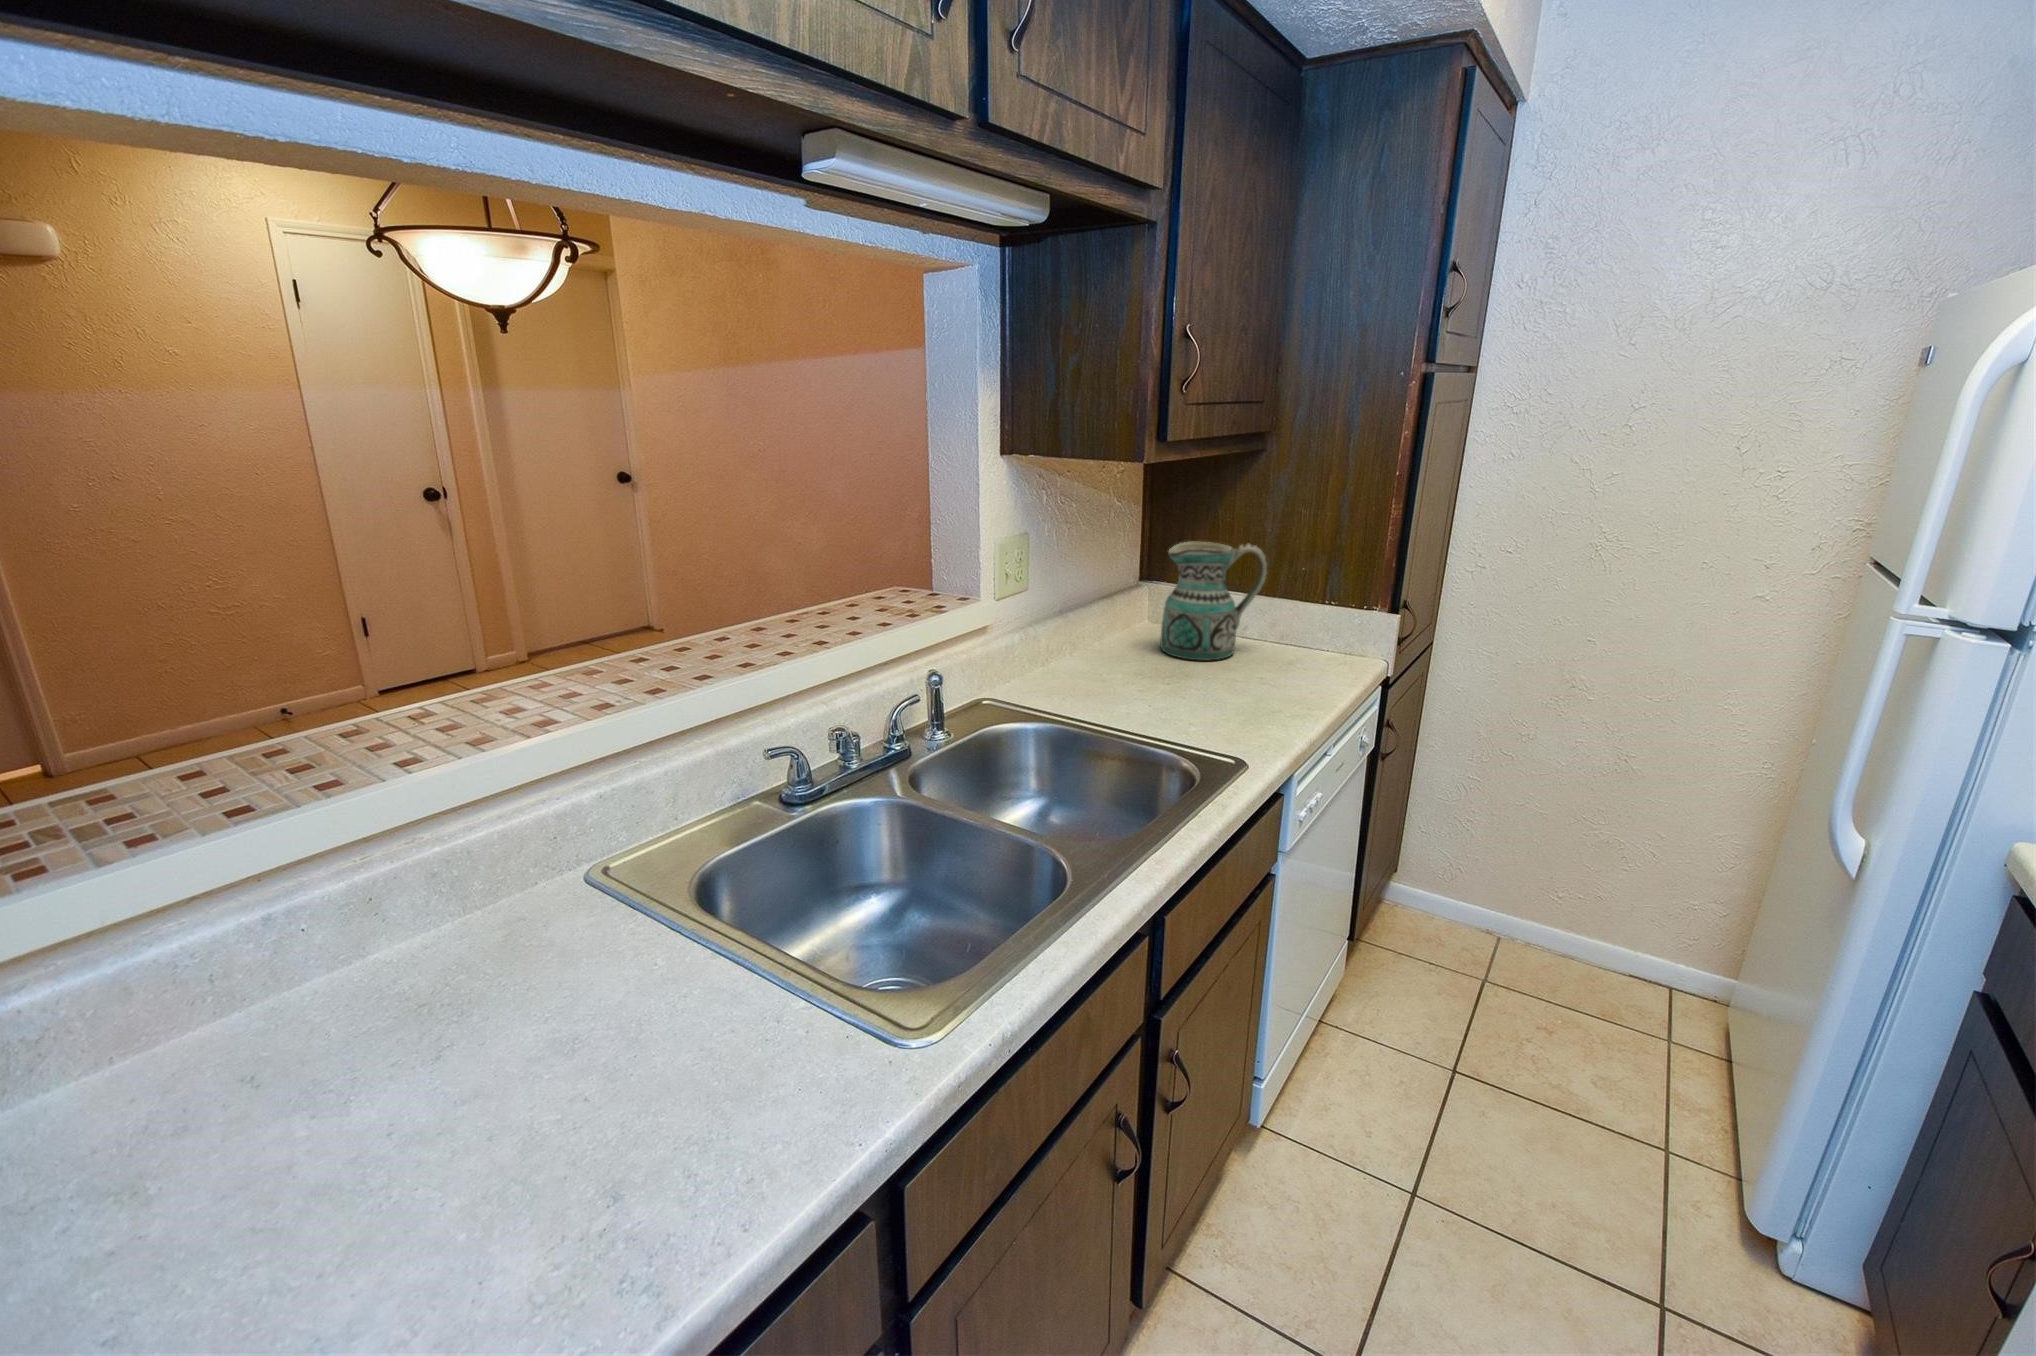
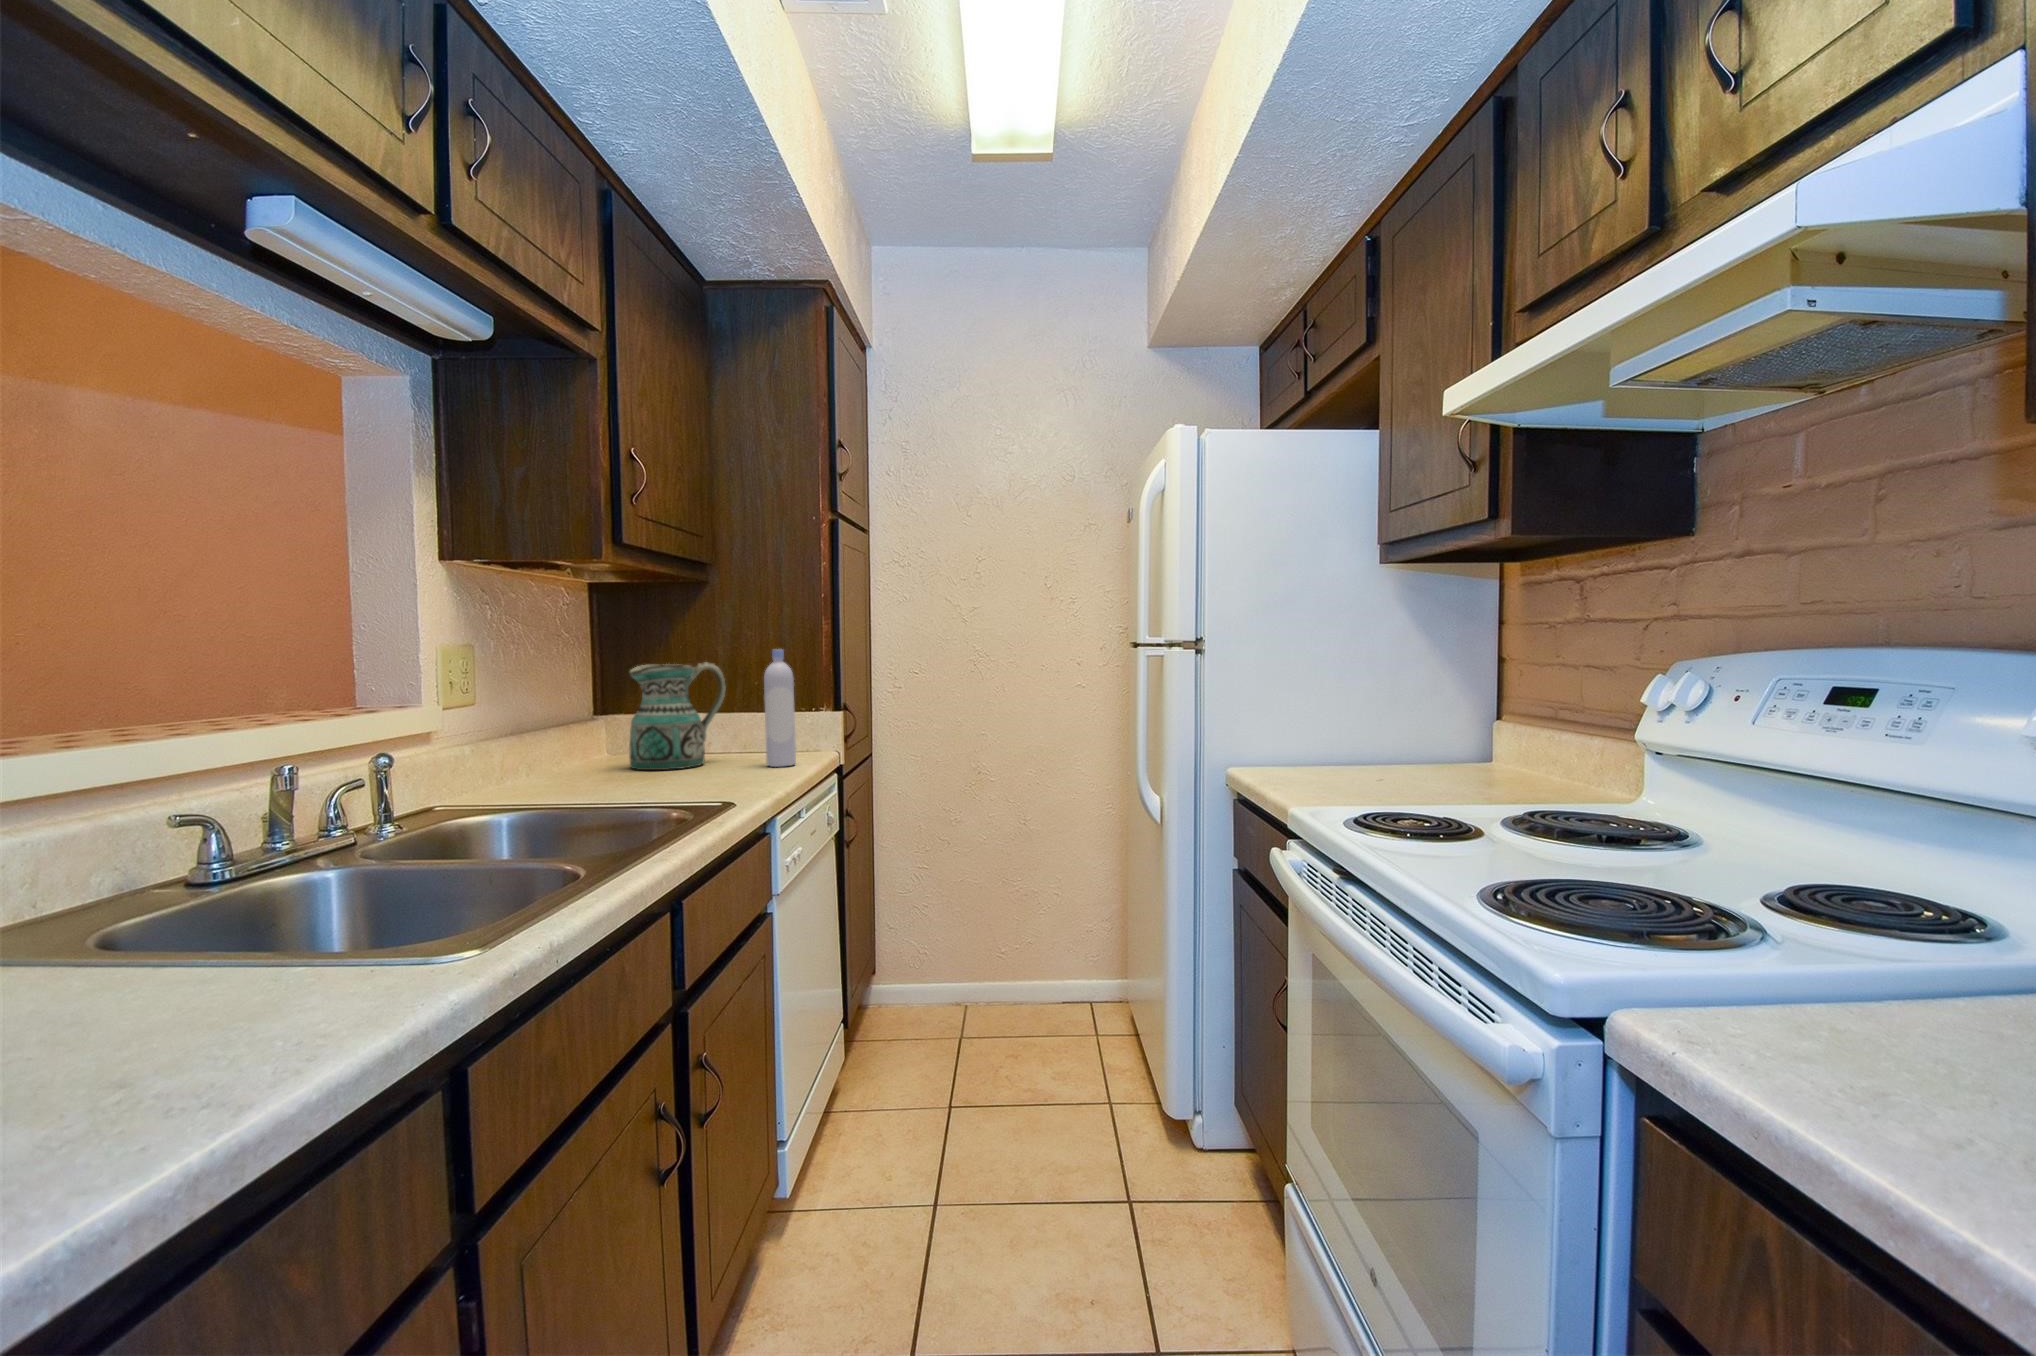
bottle: none [1299,544,1344,679] -> present [764,649,796,767]

